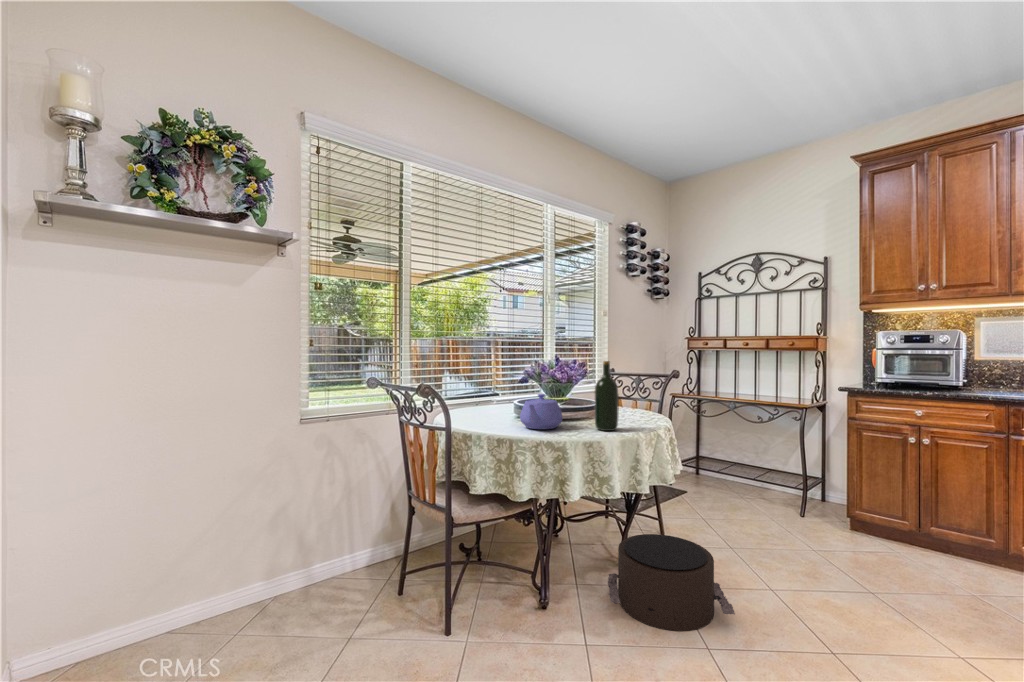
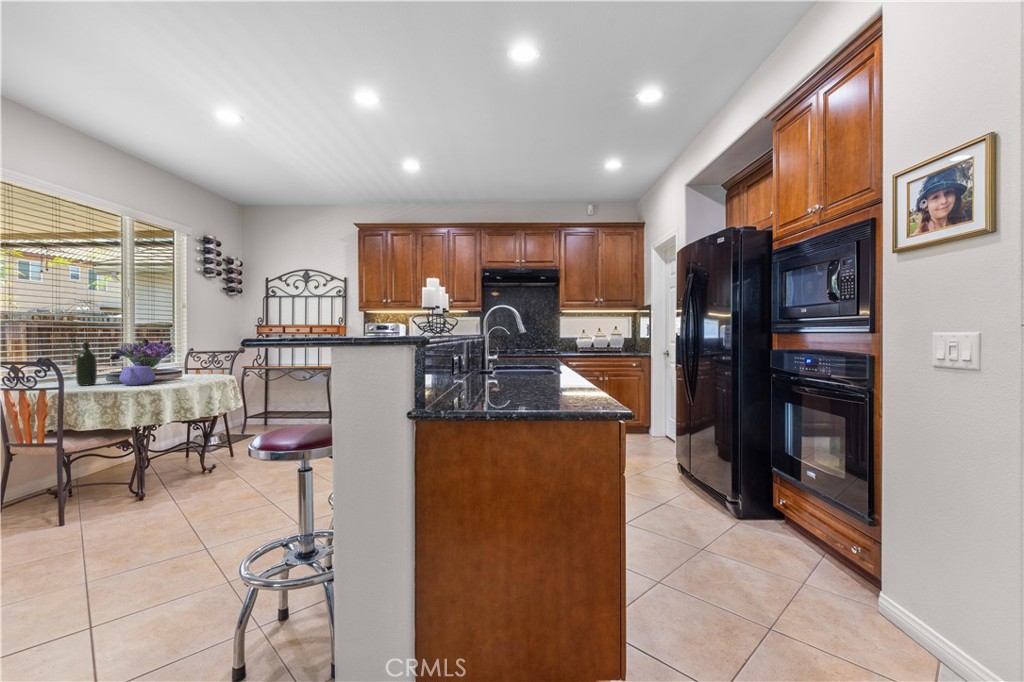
wine bottle: present [595,361,619,431] -> present [76,341,97,386]
pouf: present [608,534,735,631] -> none [191,444,270,489]

